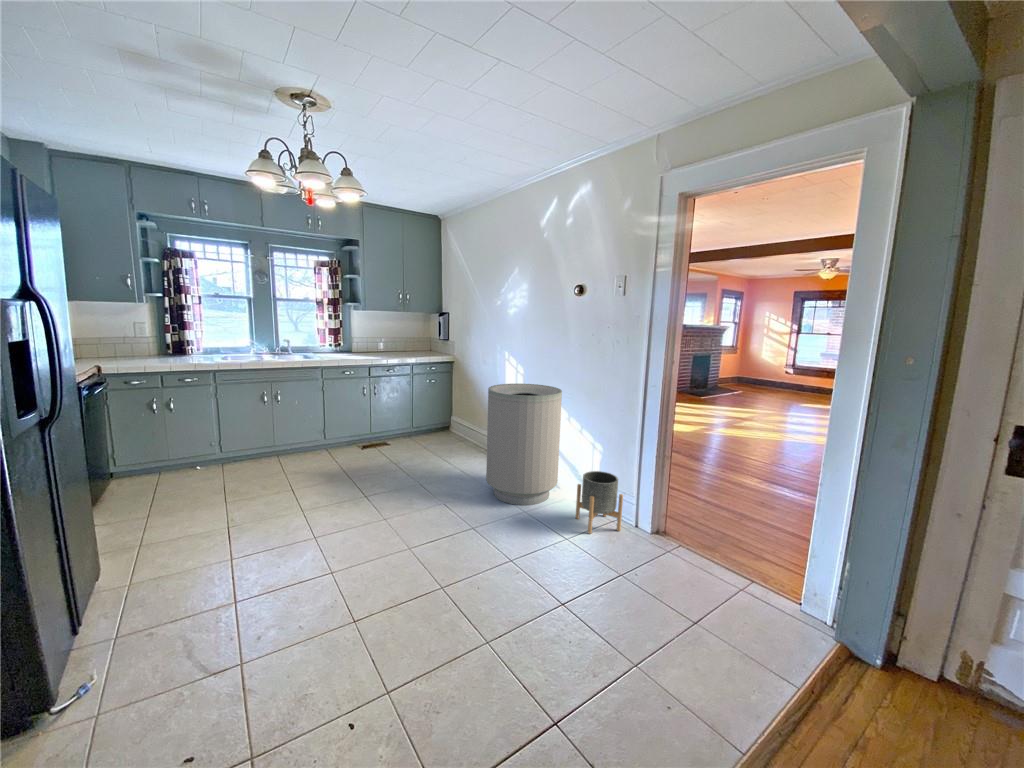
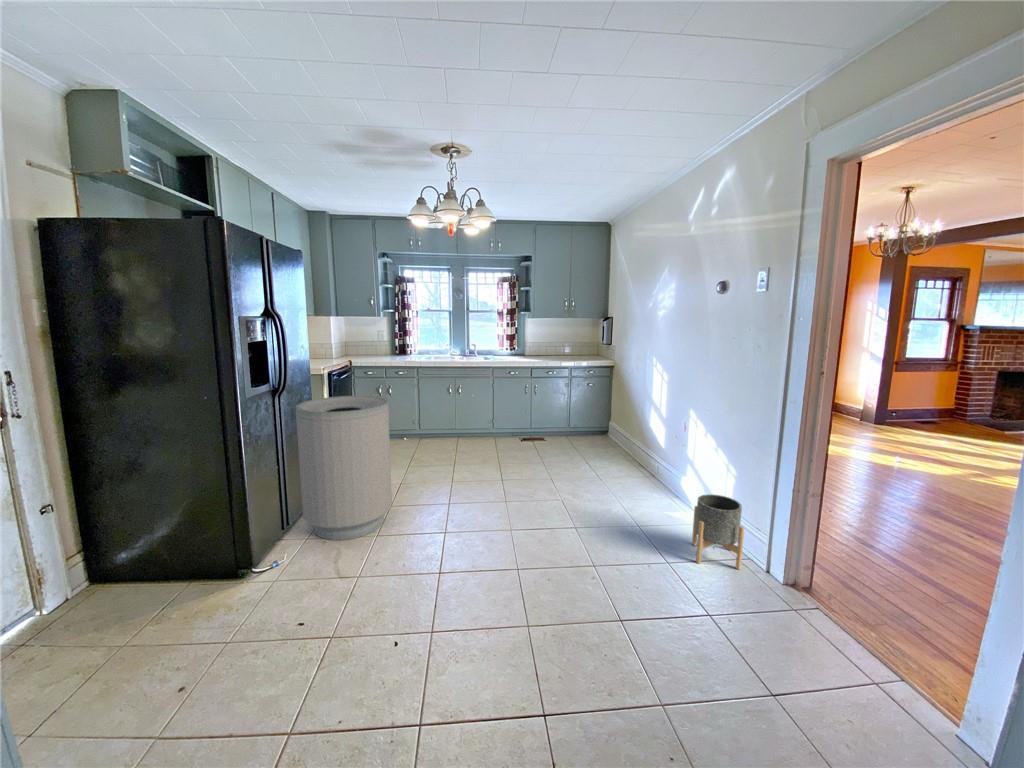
trash can: present [486,384,562,505] -> present [296,396,392,540]

